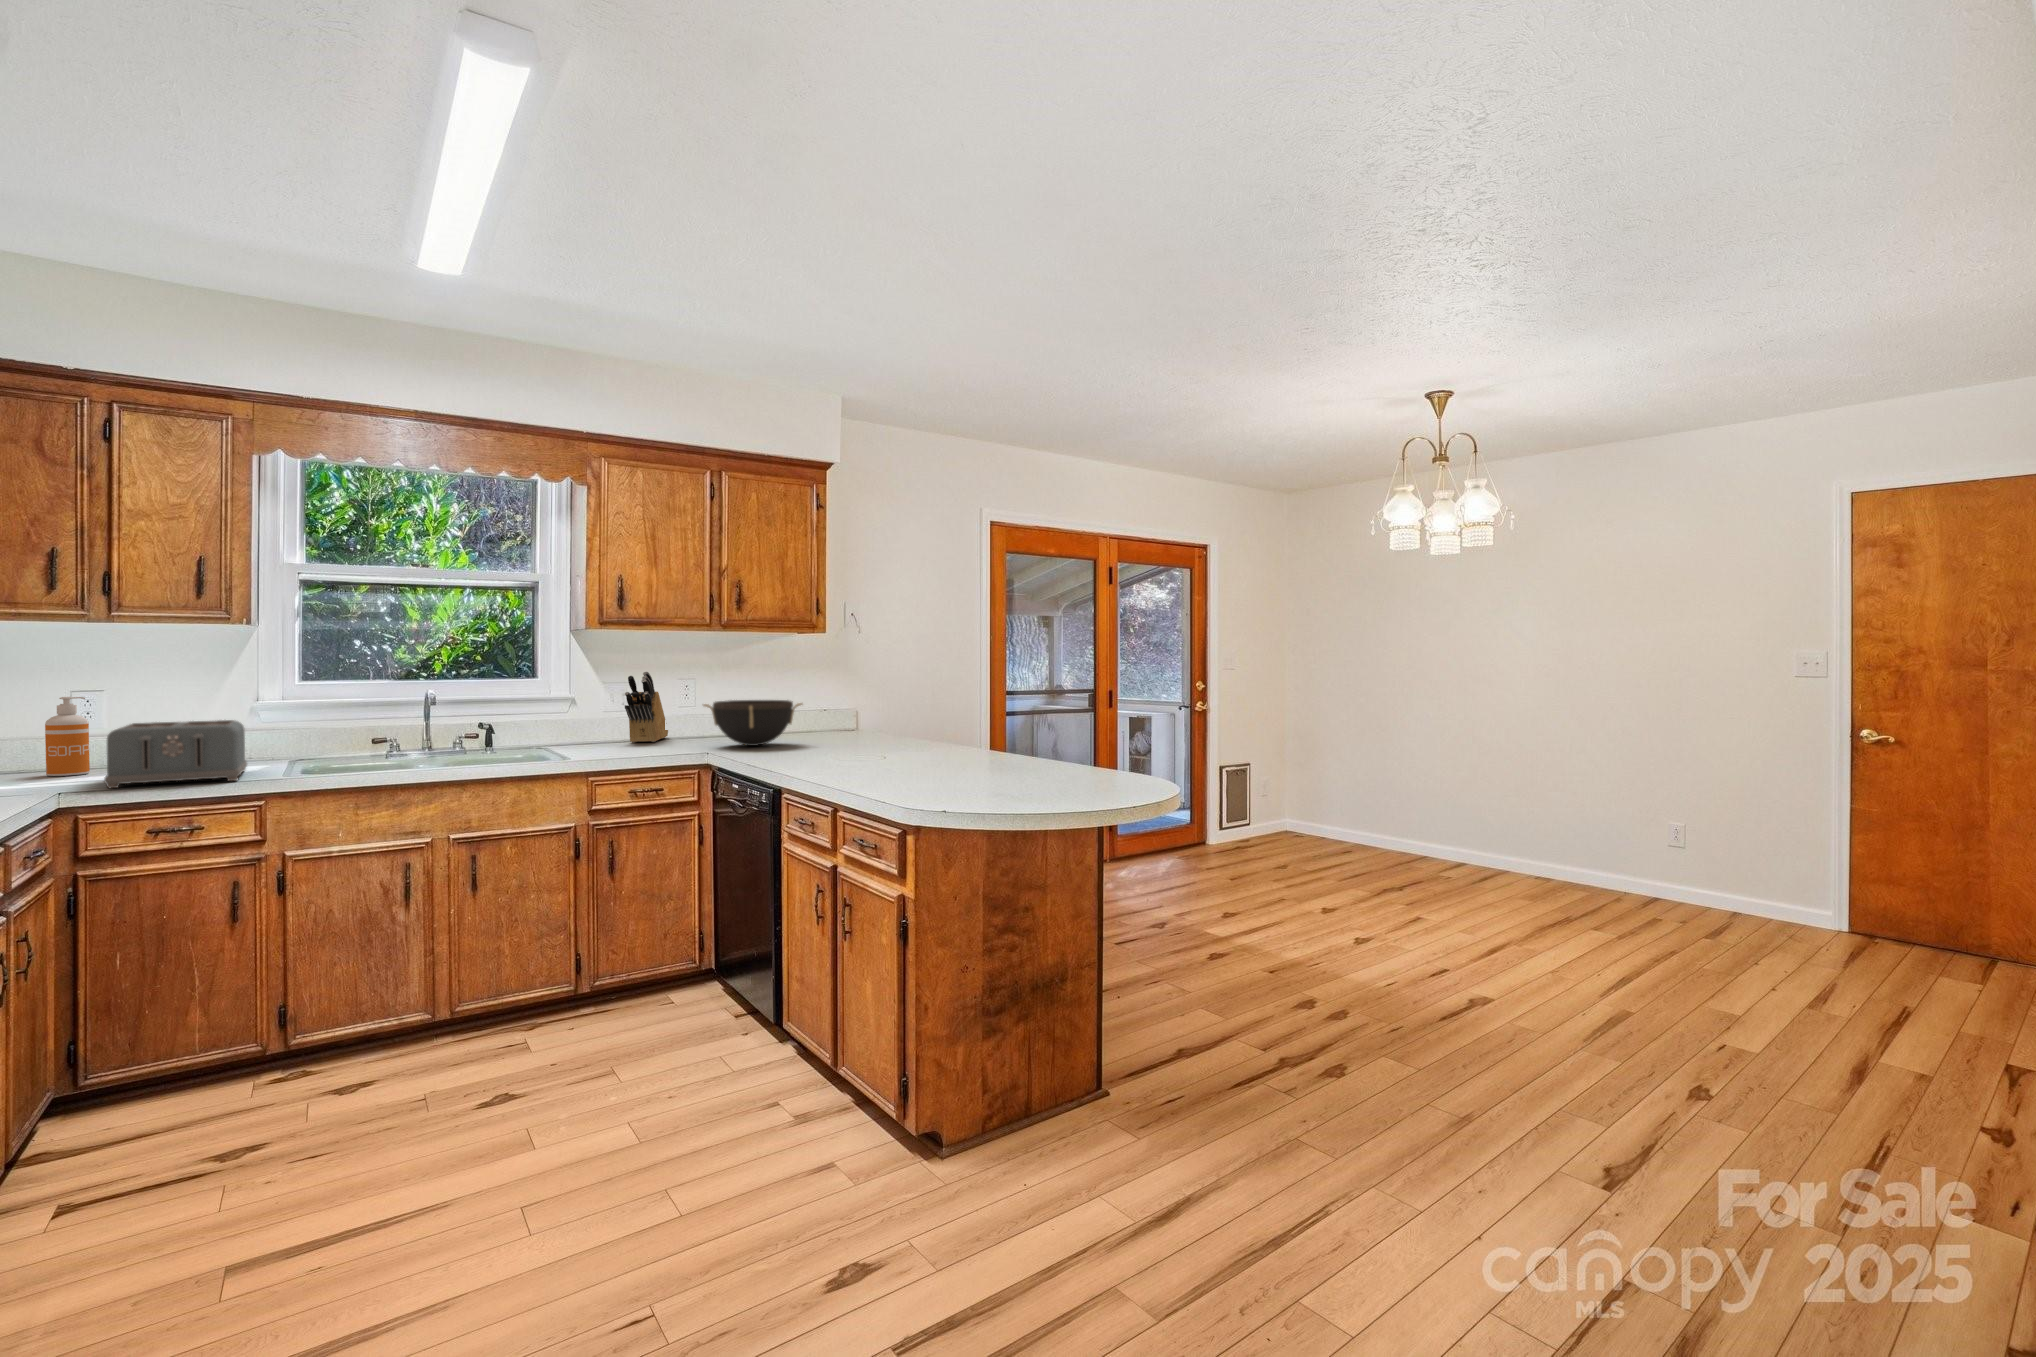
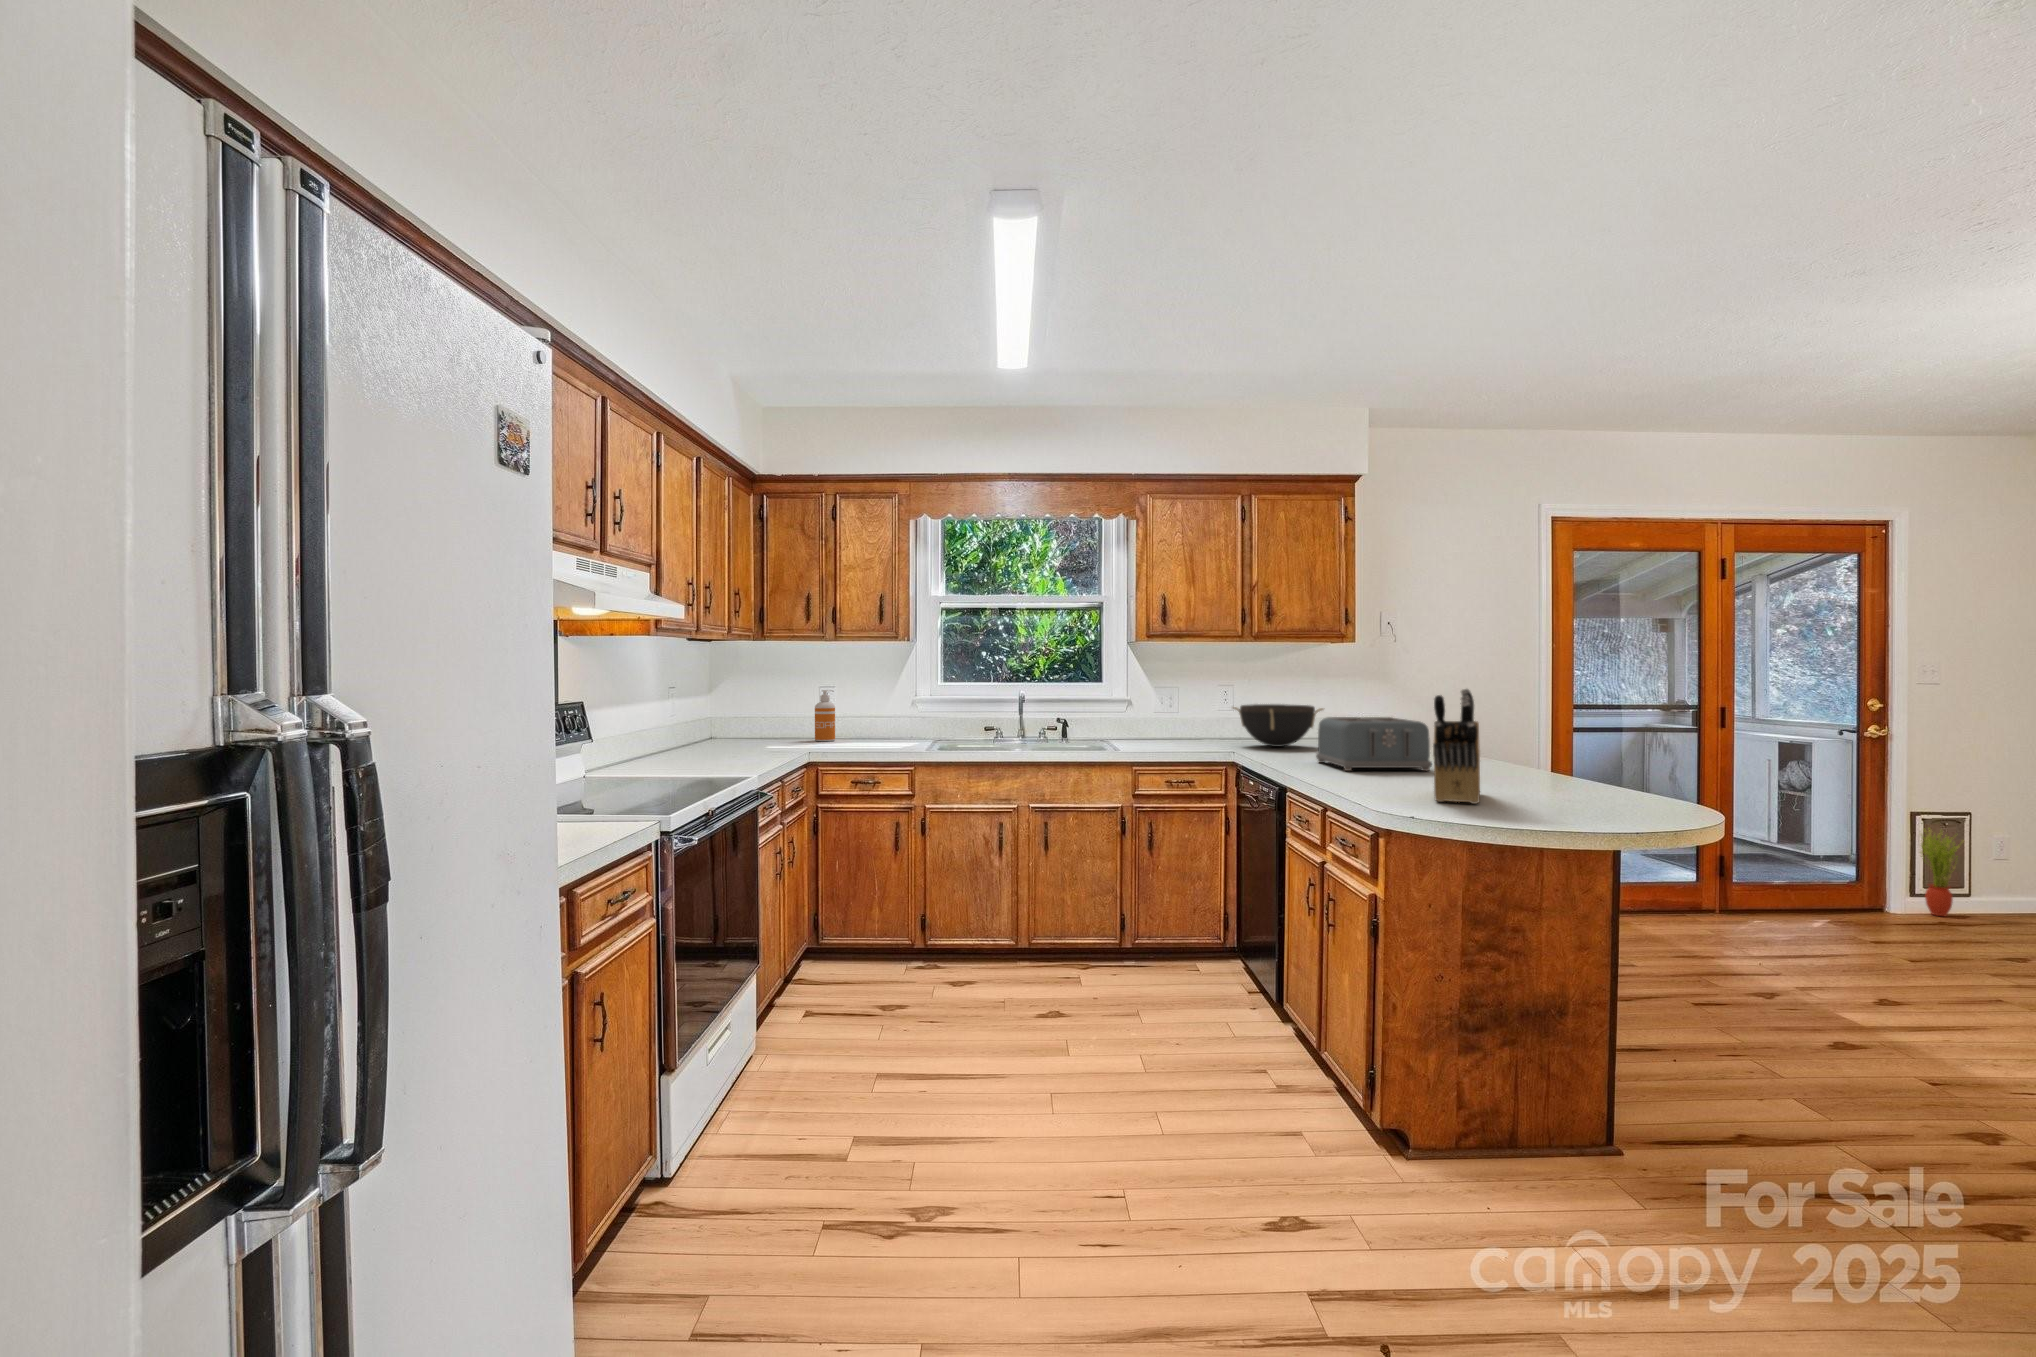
knife block: present [625,672,668,743] -> present [1433,689,1480,804]
toaster: present [104,720,247,788] -> present [1316,717,1432,771]
potted plant: none [1220,778,1244,844] -> present [1921,828,1964,916]

